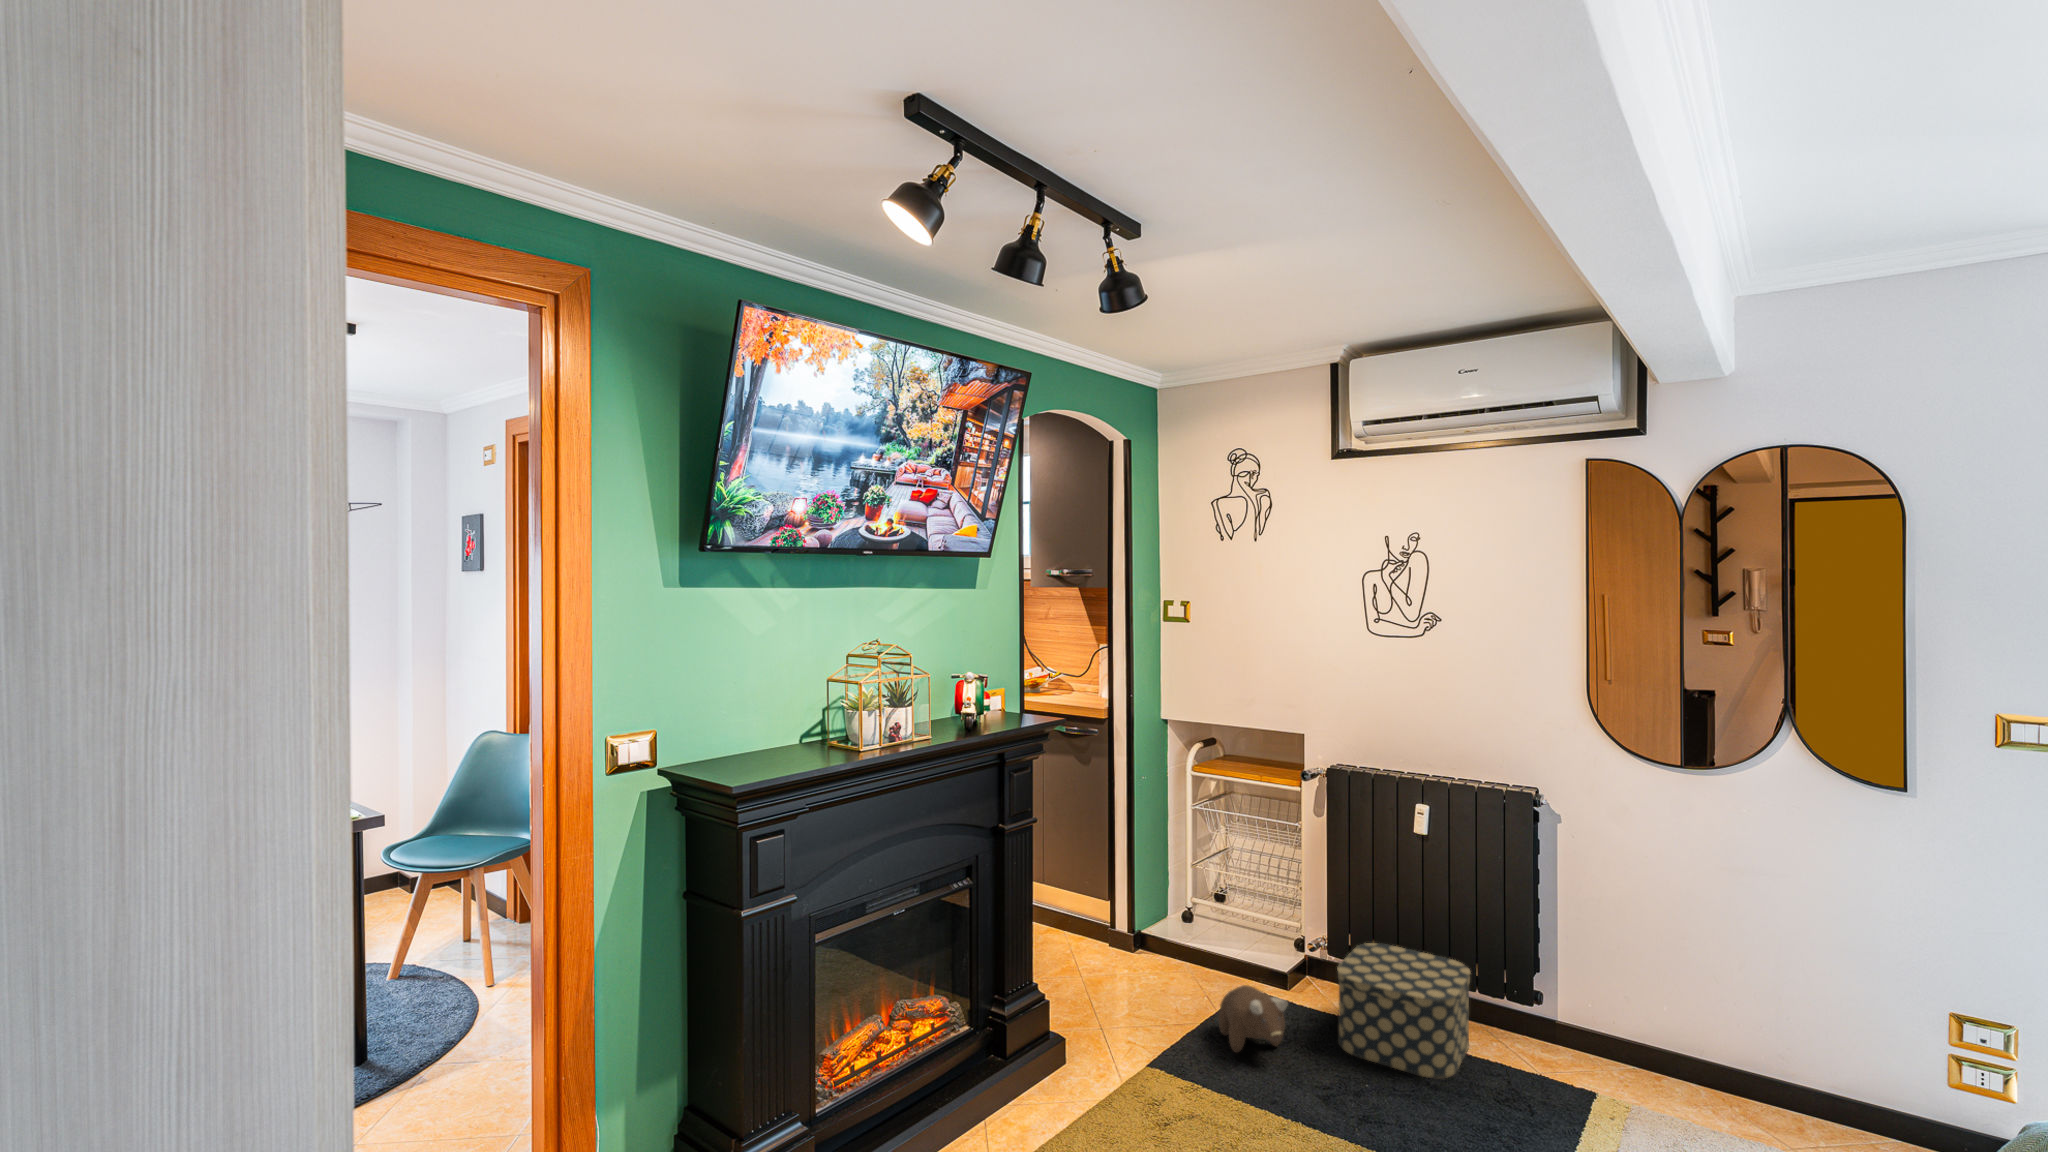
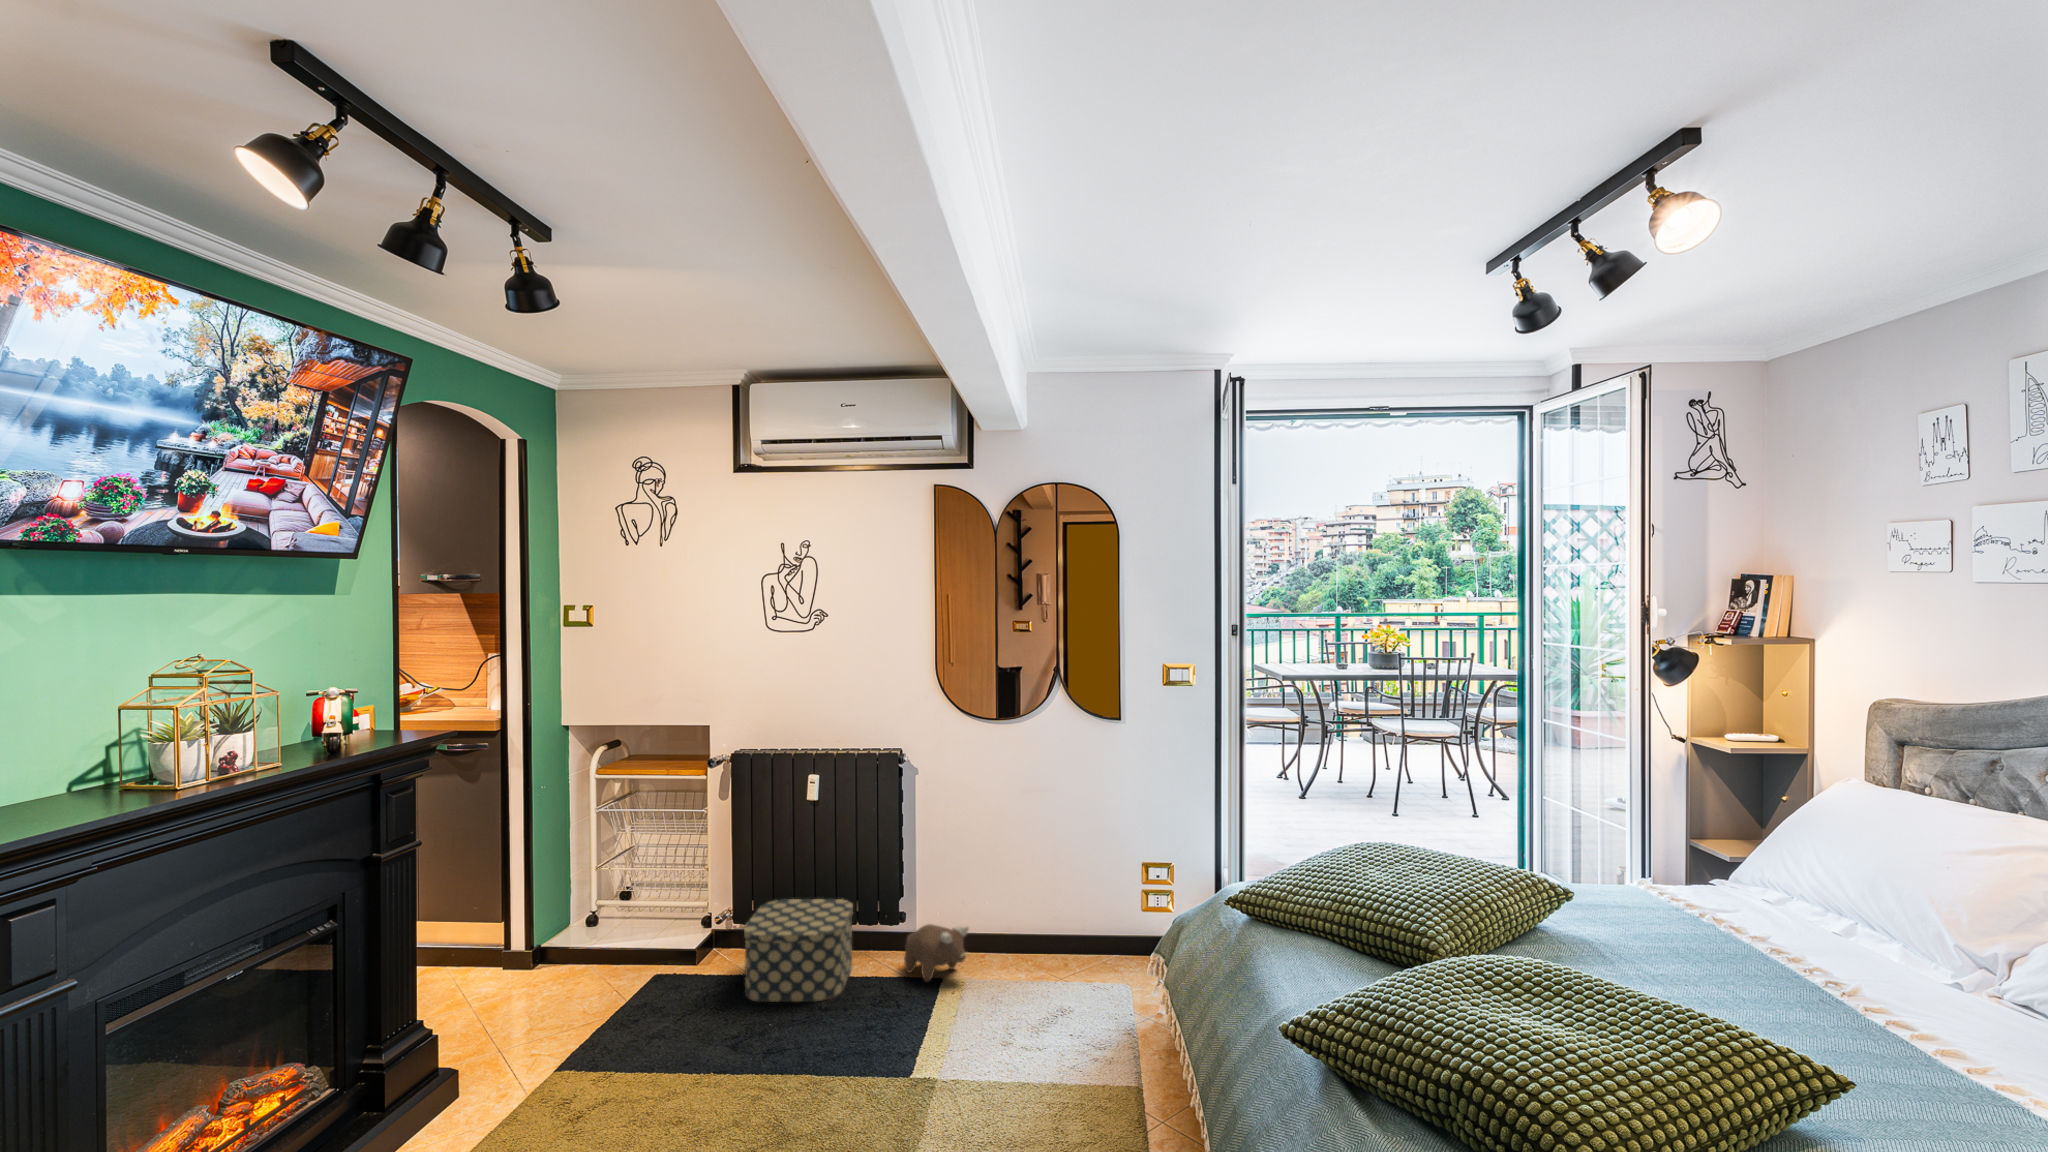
plush toy: present [1219,985,1288,1053] -> present [904,924,969,982]

